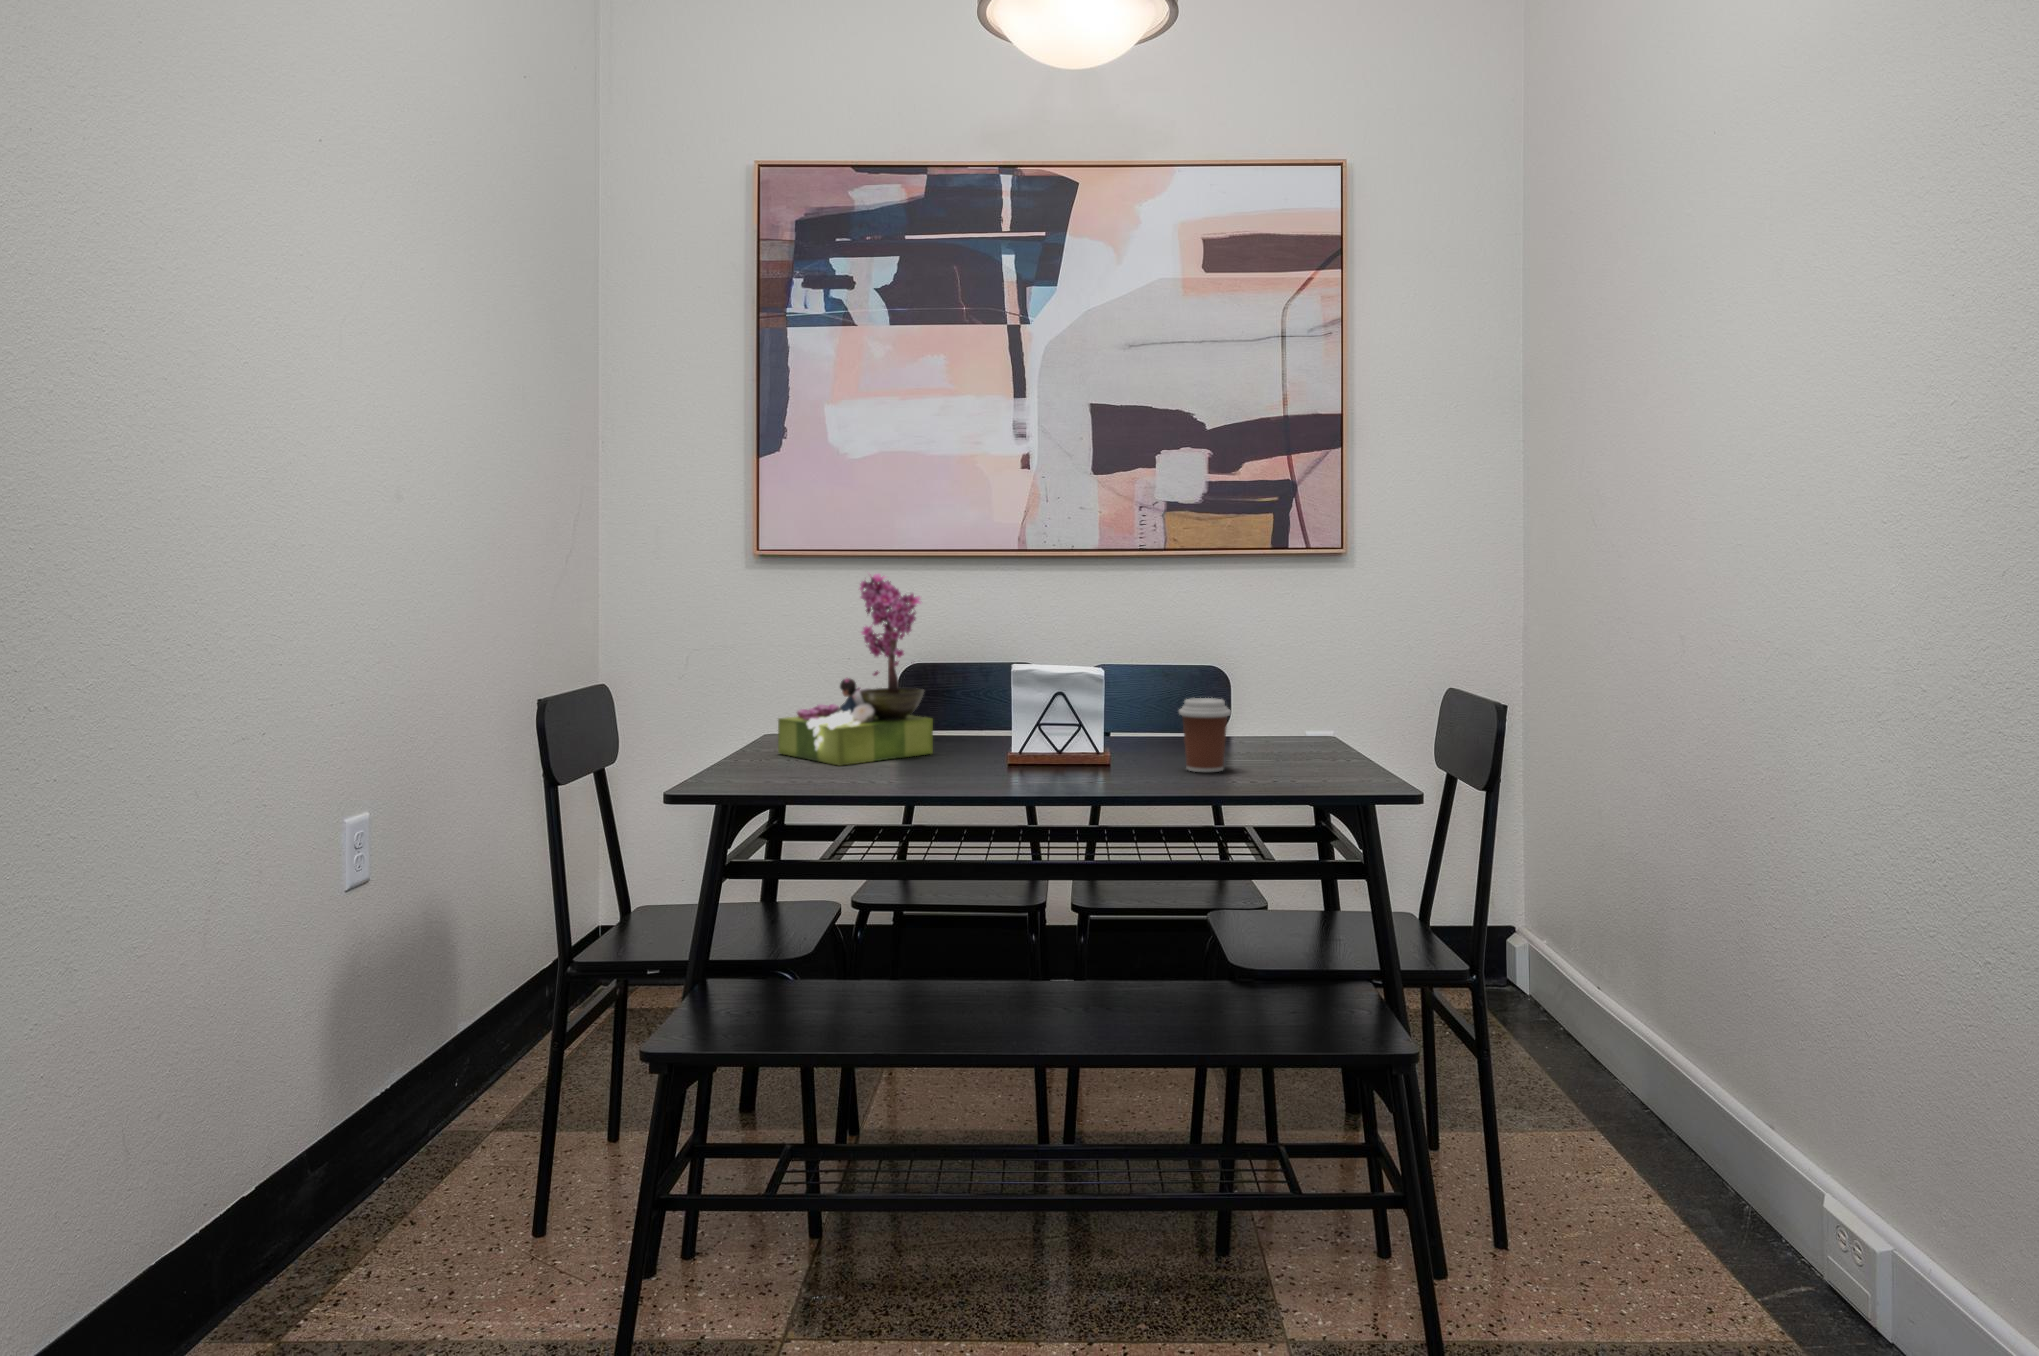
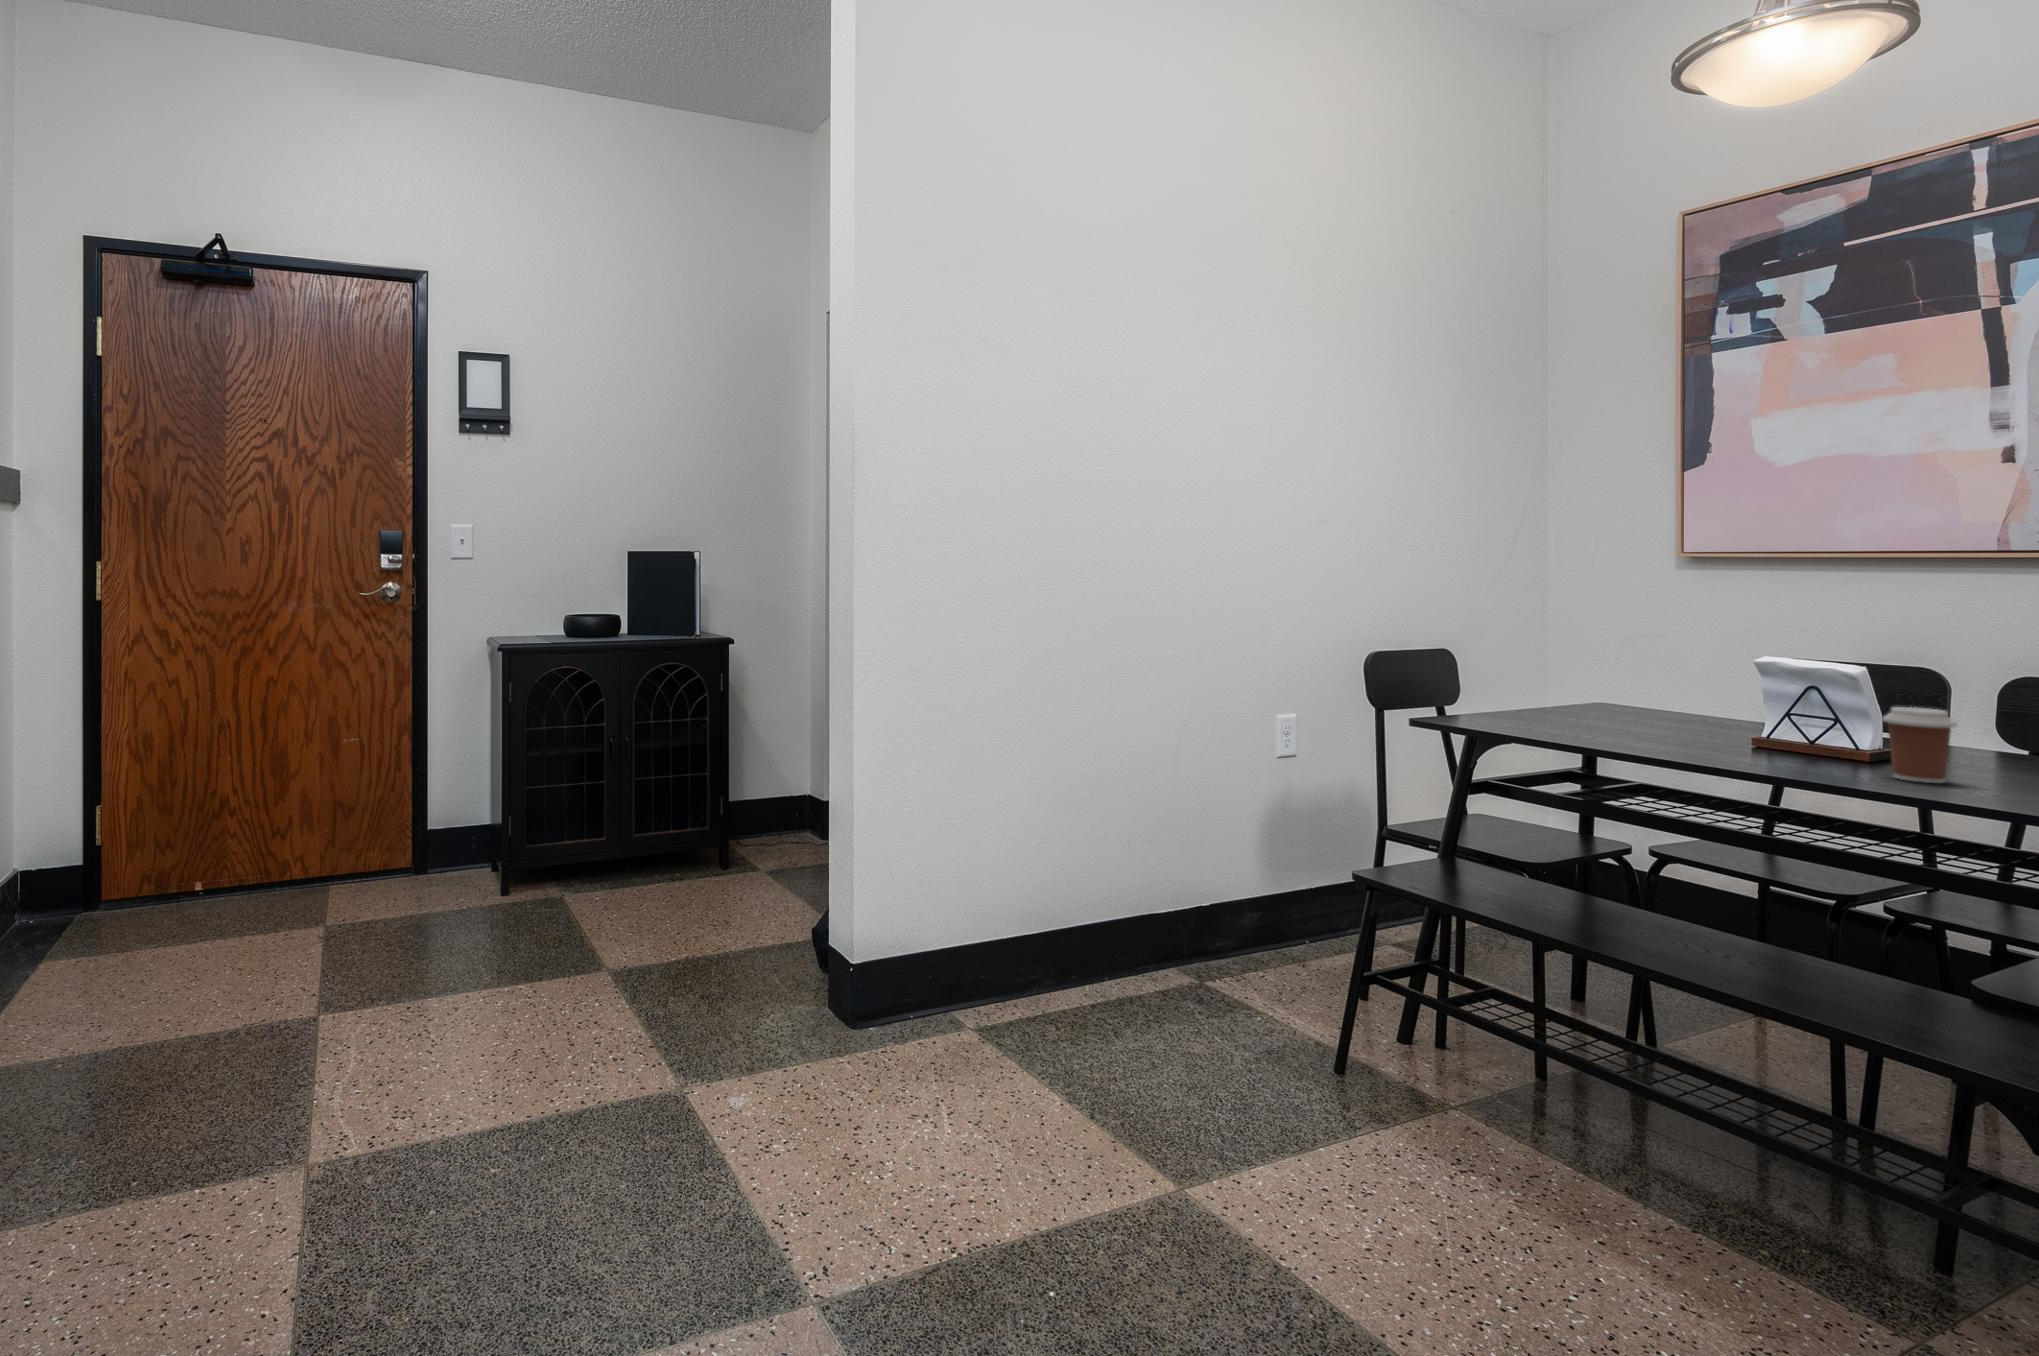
flower arrangement: present [778,574,933,766] -> none [1549,575,1686,734]

